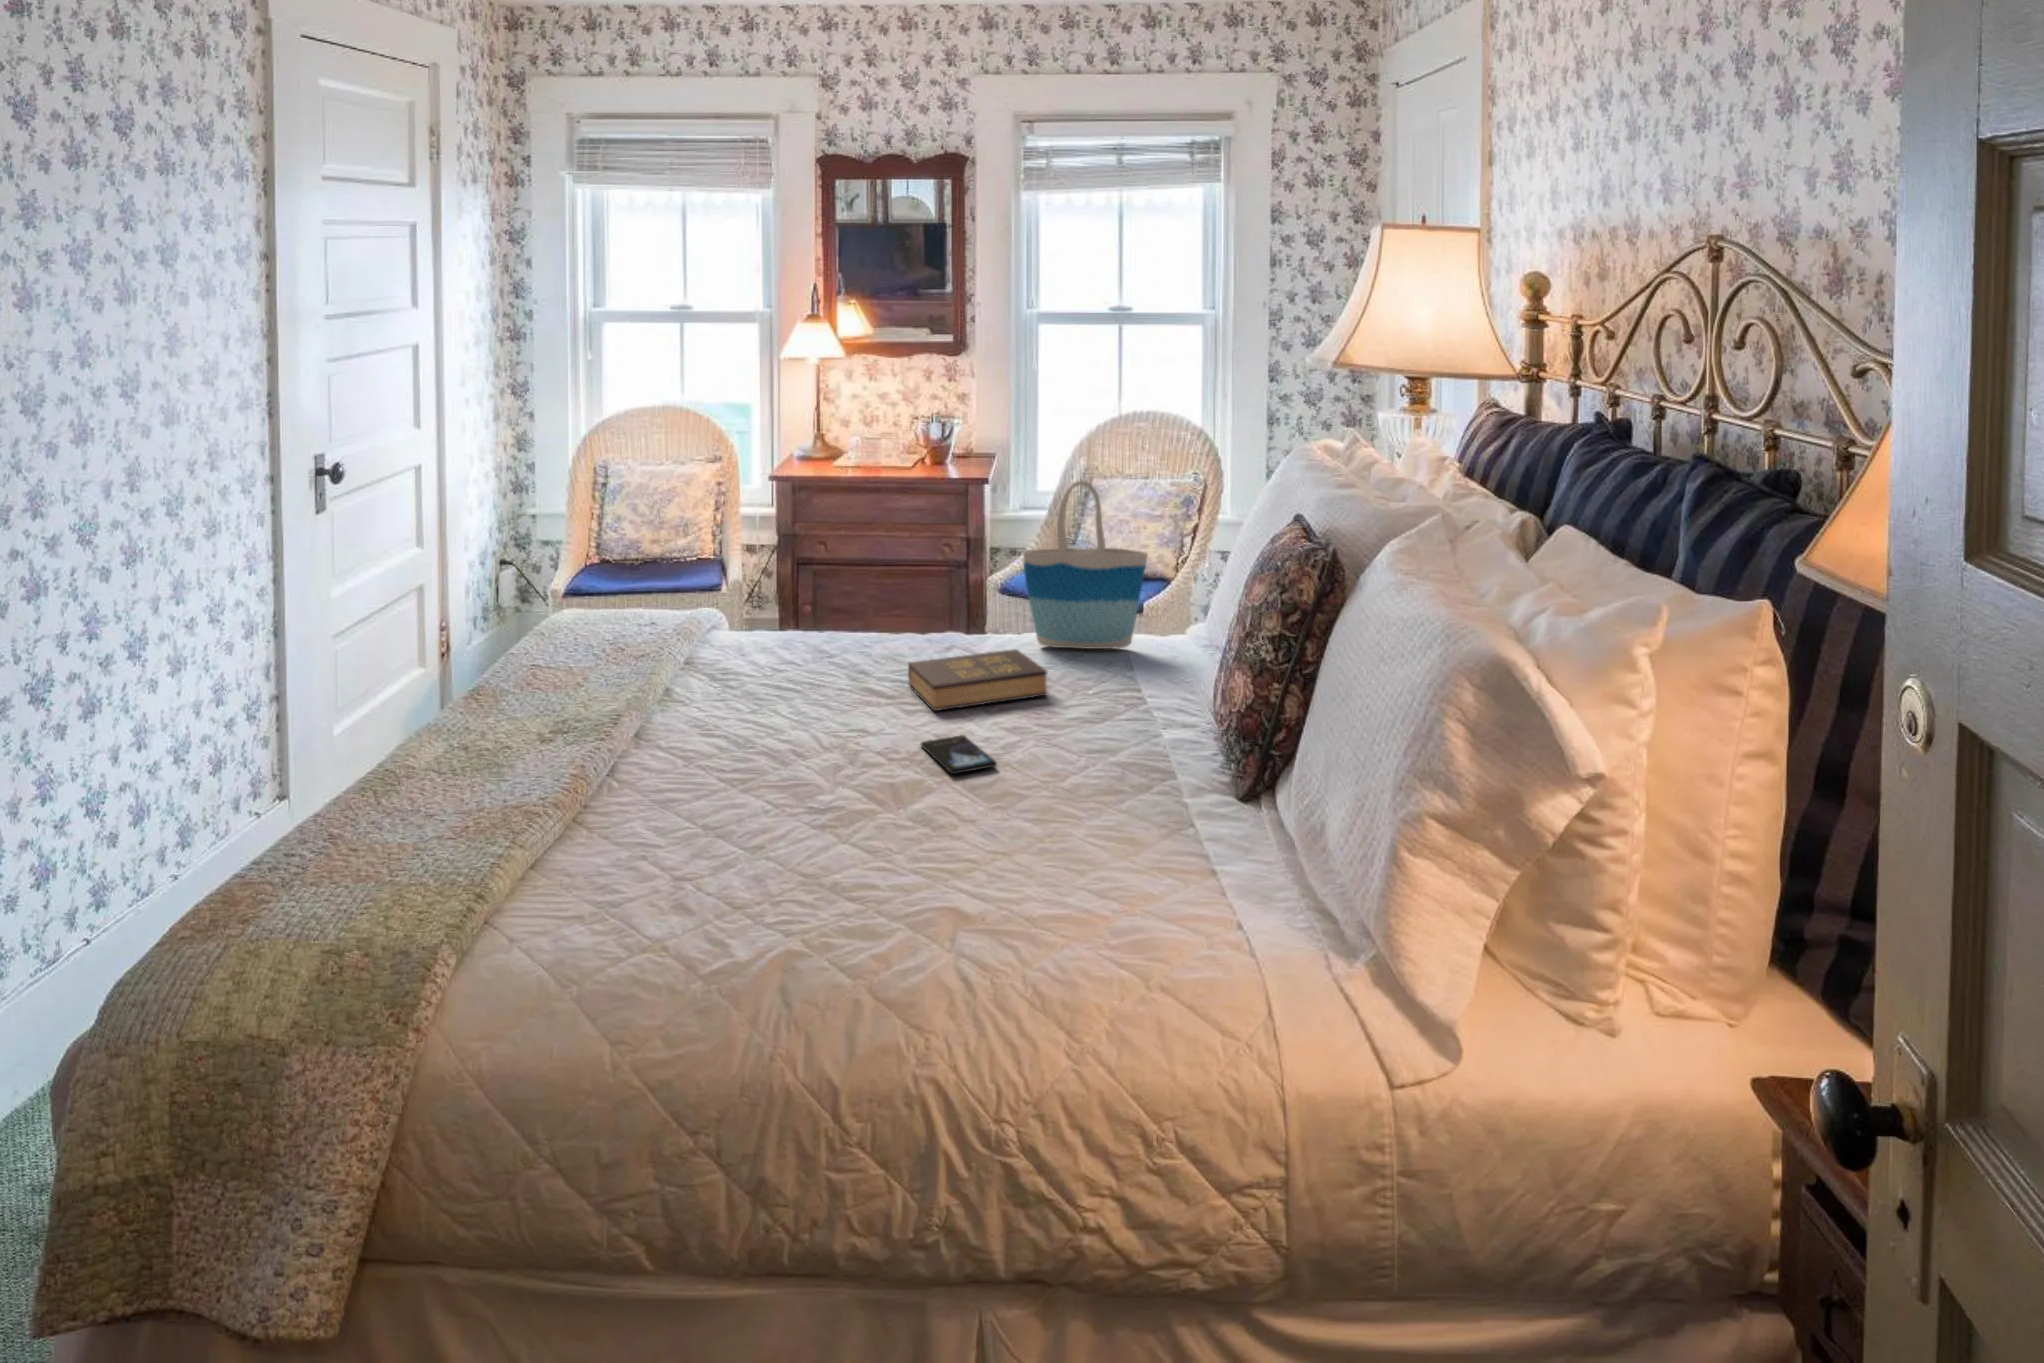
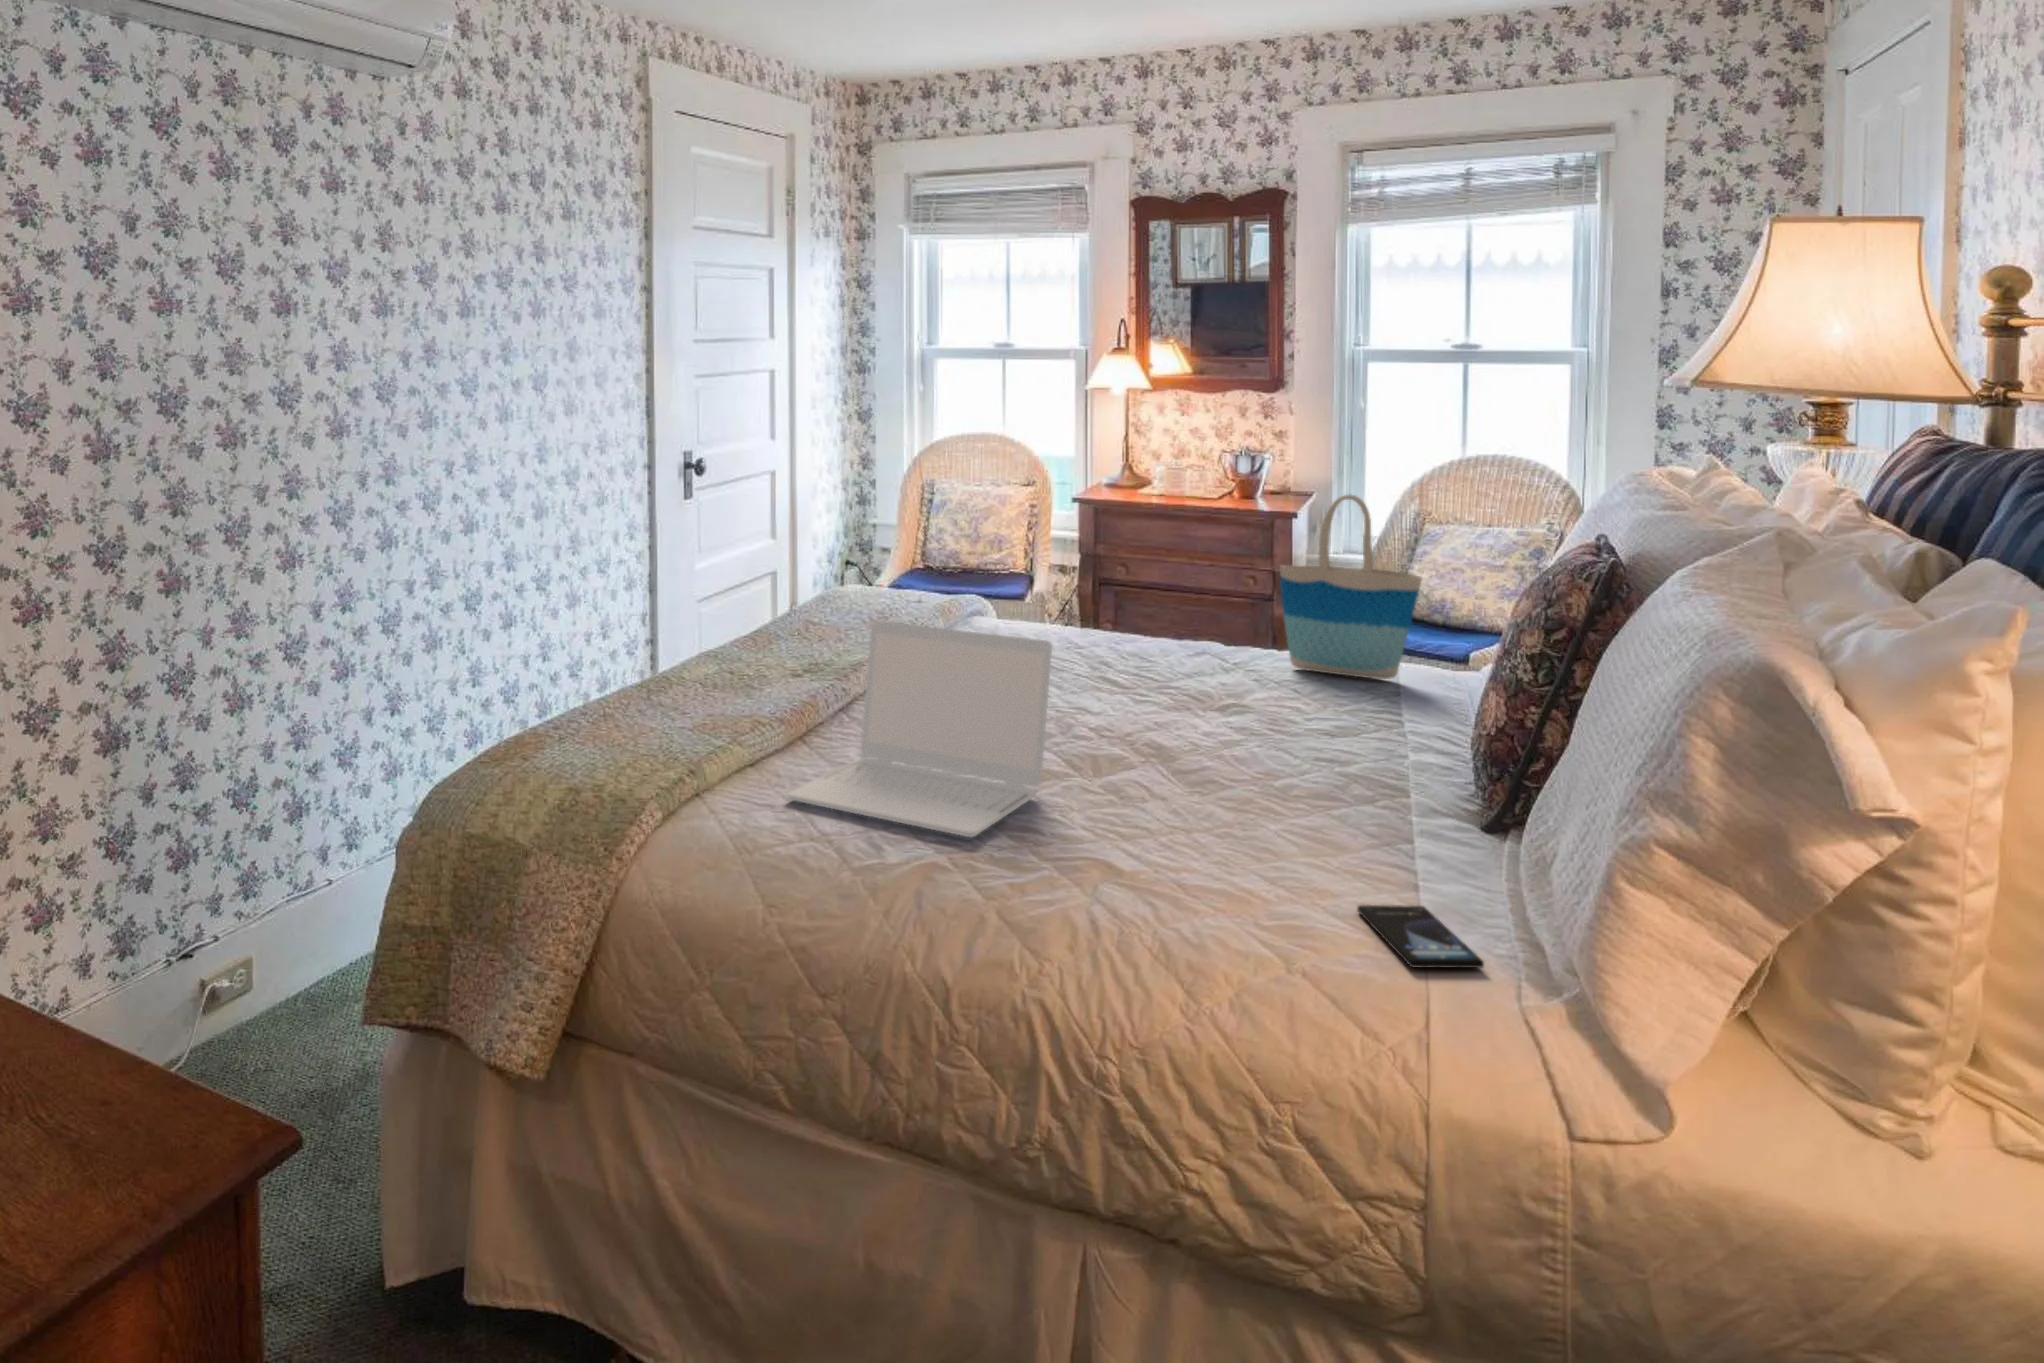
hardback book: present [908,649,1047,711] -> none [1142,661,1285,709]
laptop: none [572,675,854,908] -> present [787,621,1052,837]
smartphone: present [920,735,997,774] -> present [1357,905,1484,968]

